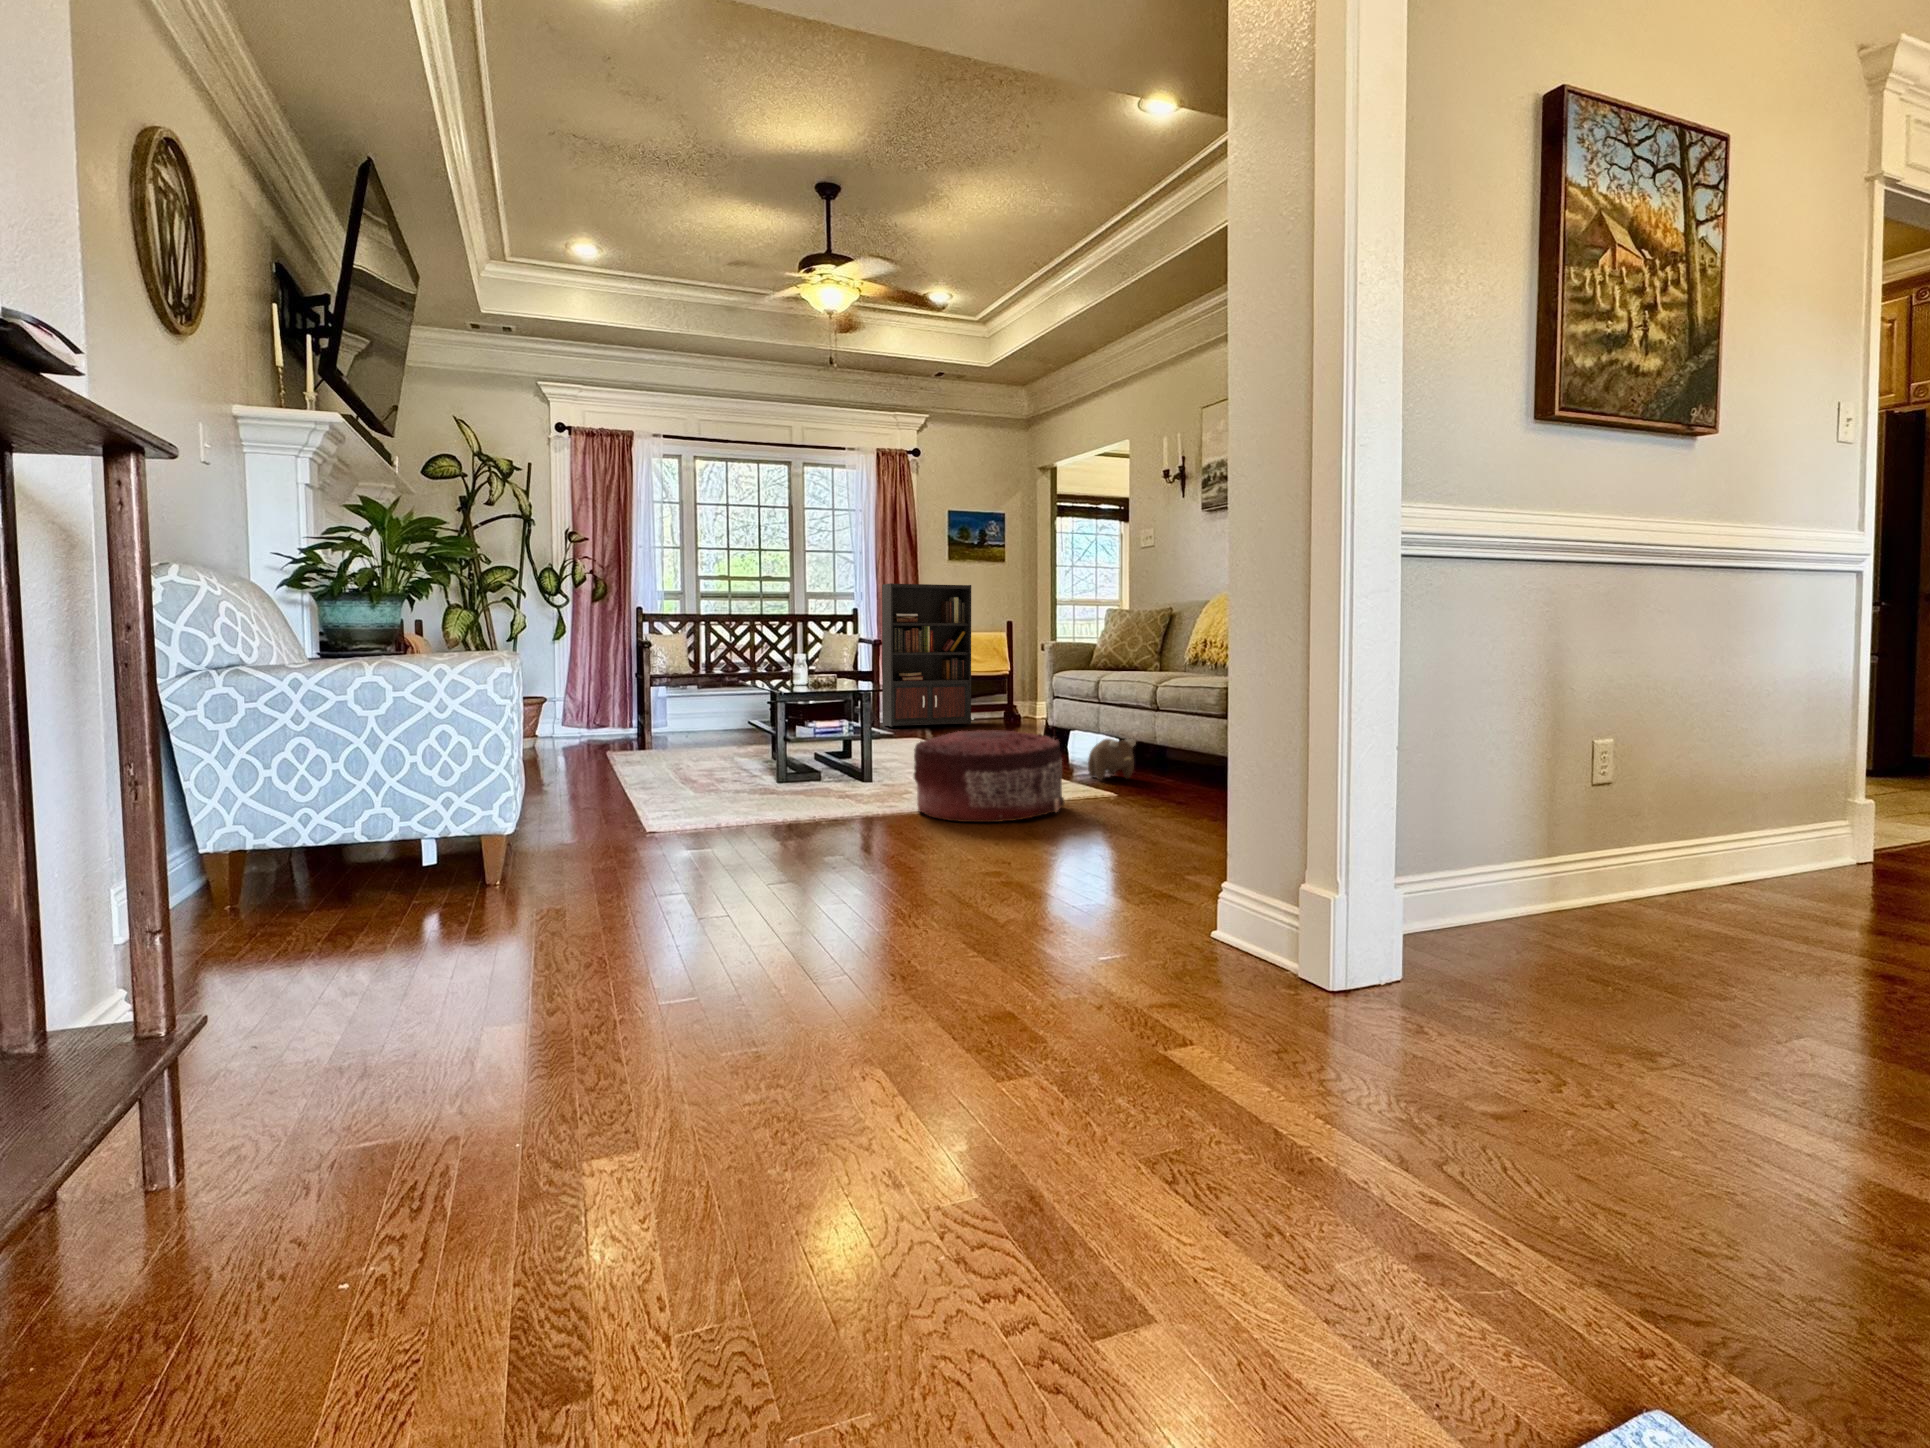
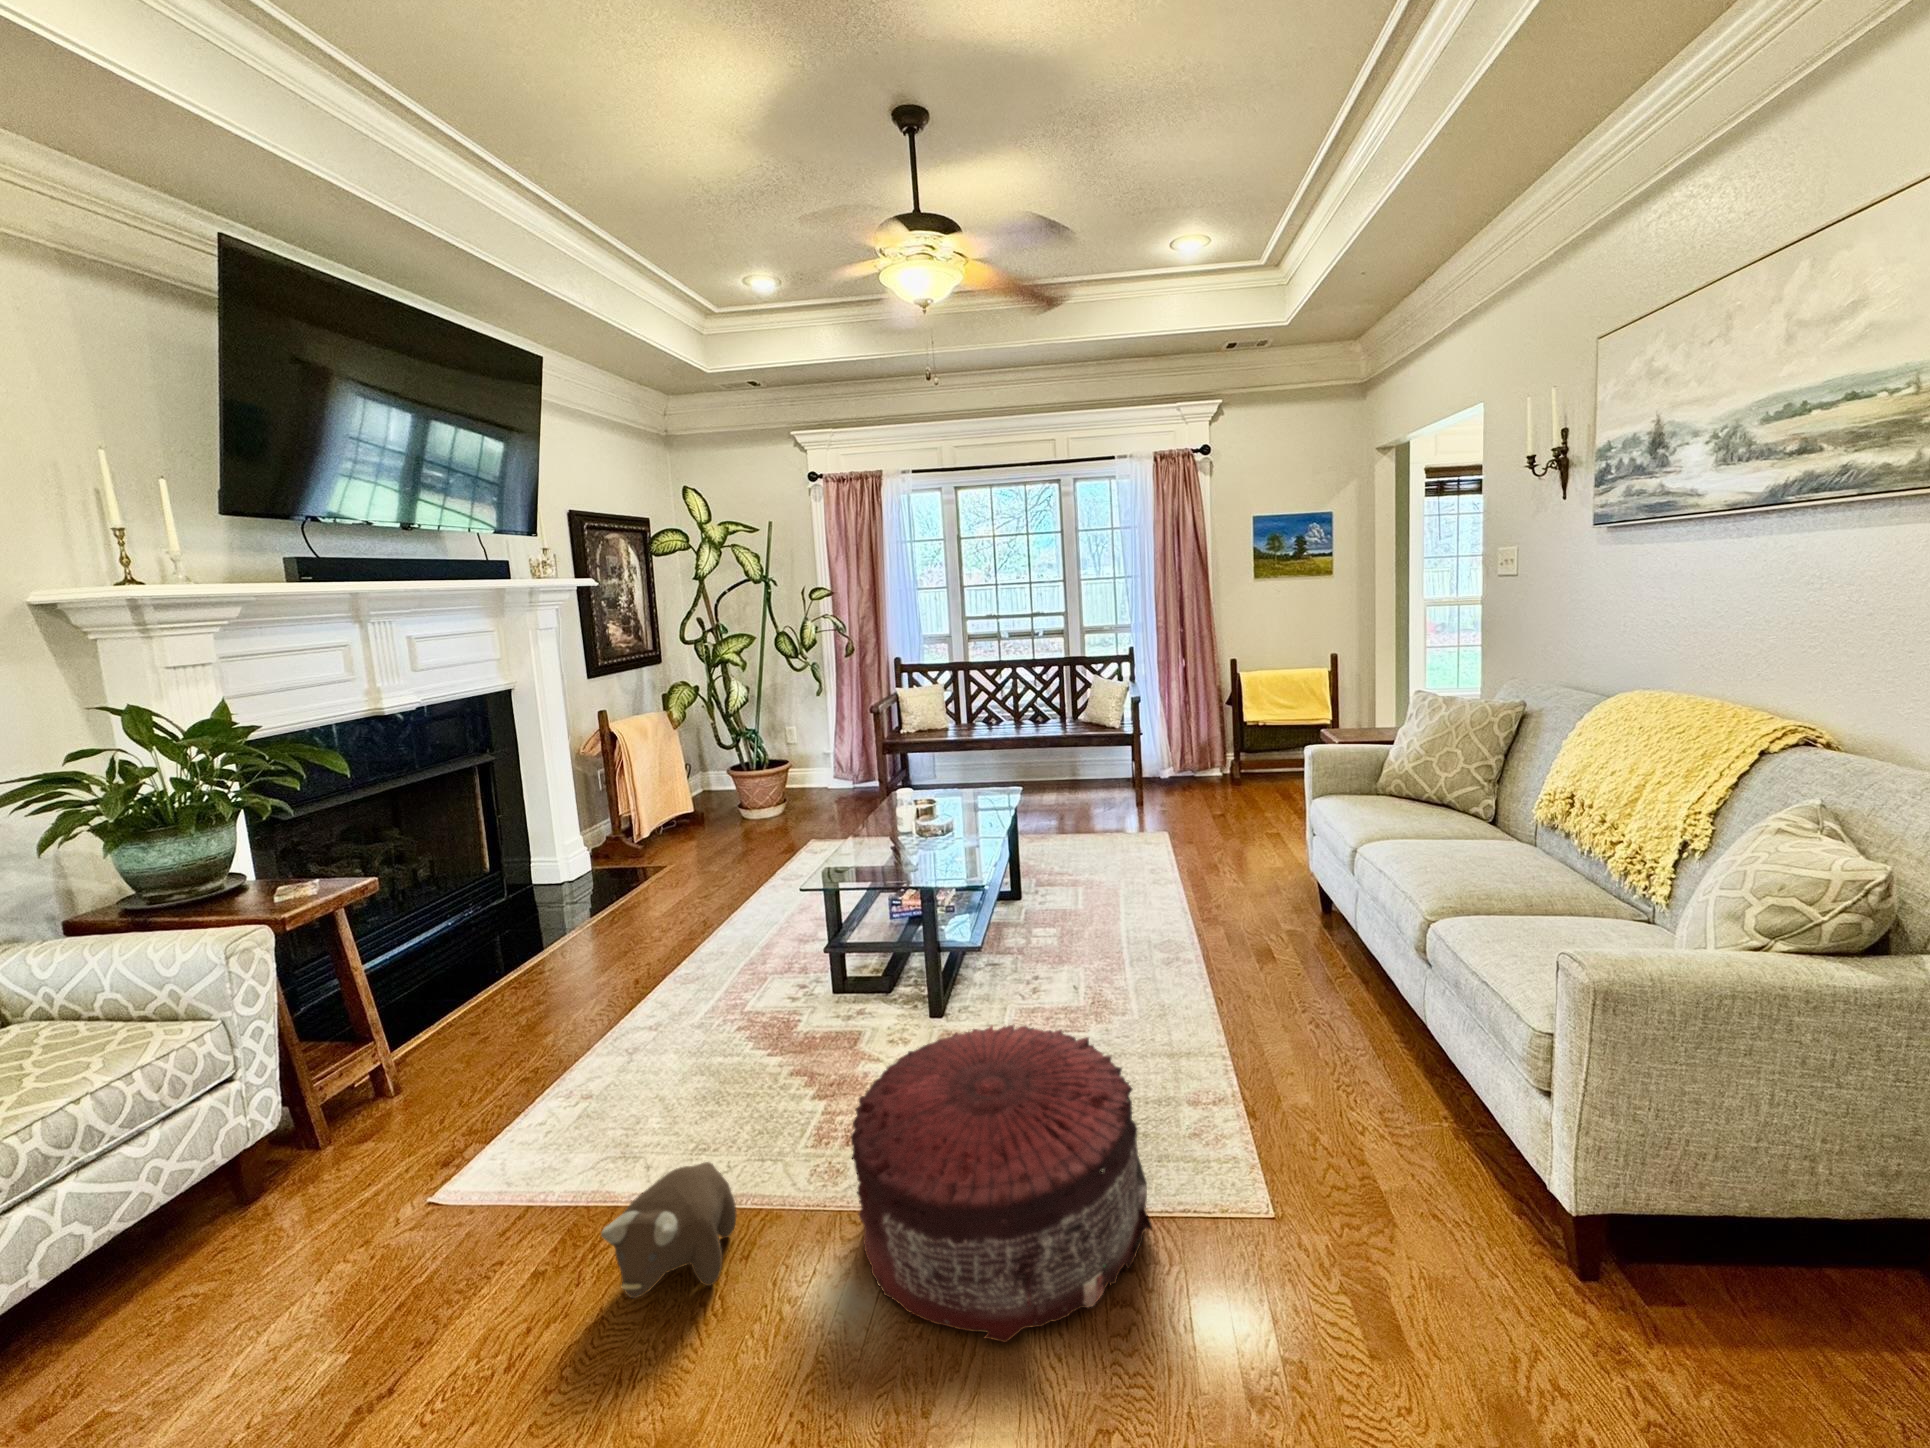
bookcase: present [882,583,974,727] -> none [1150,620,1281,802]
plush toy: present [1088,739,1136,780] -> present [601,1162,736,1298]

